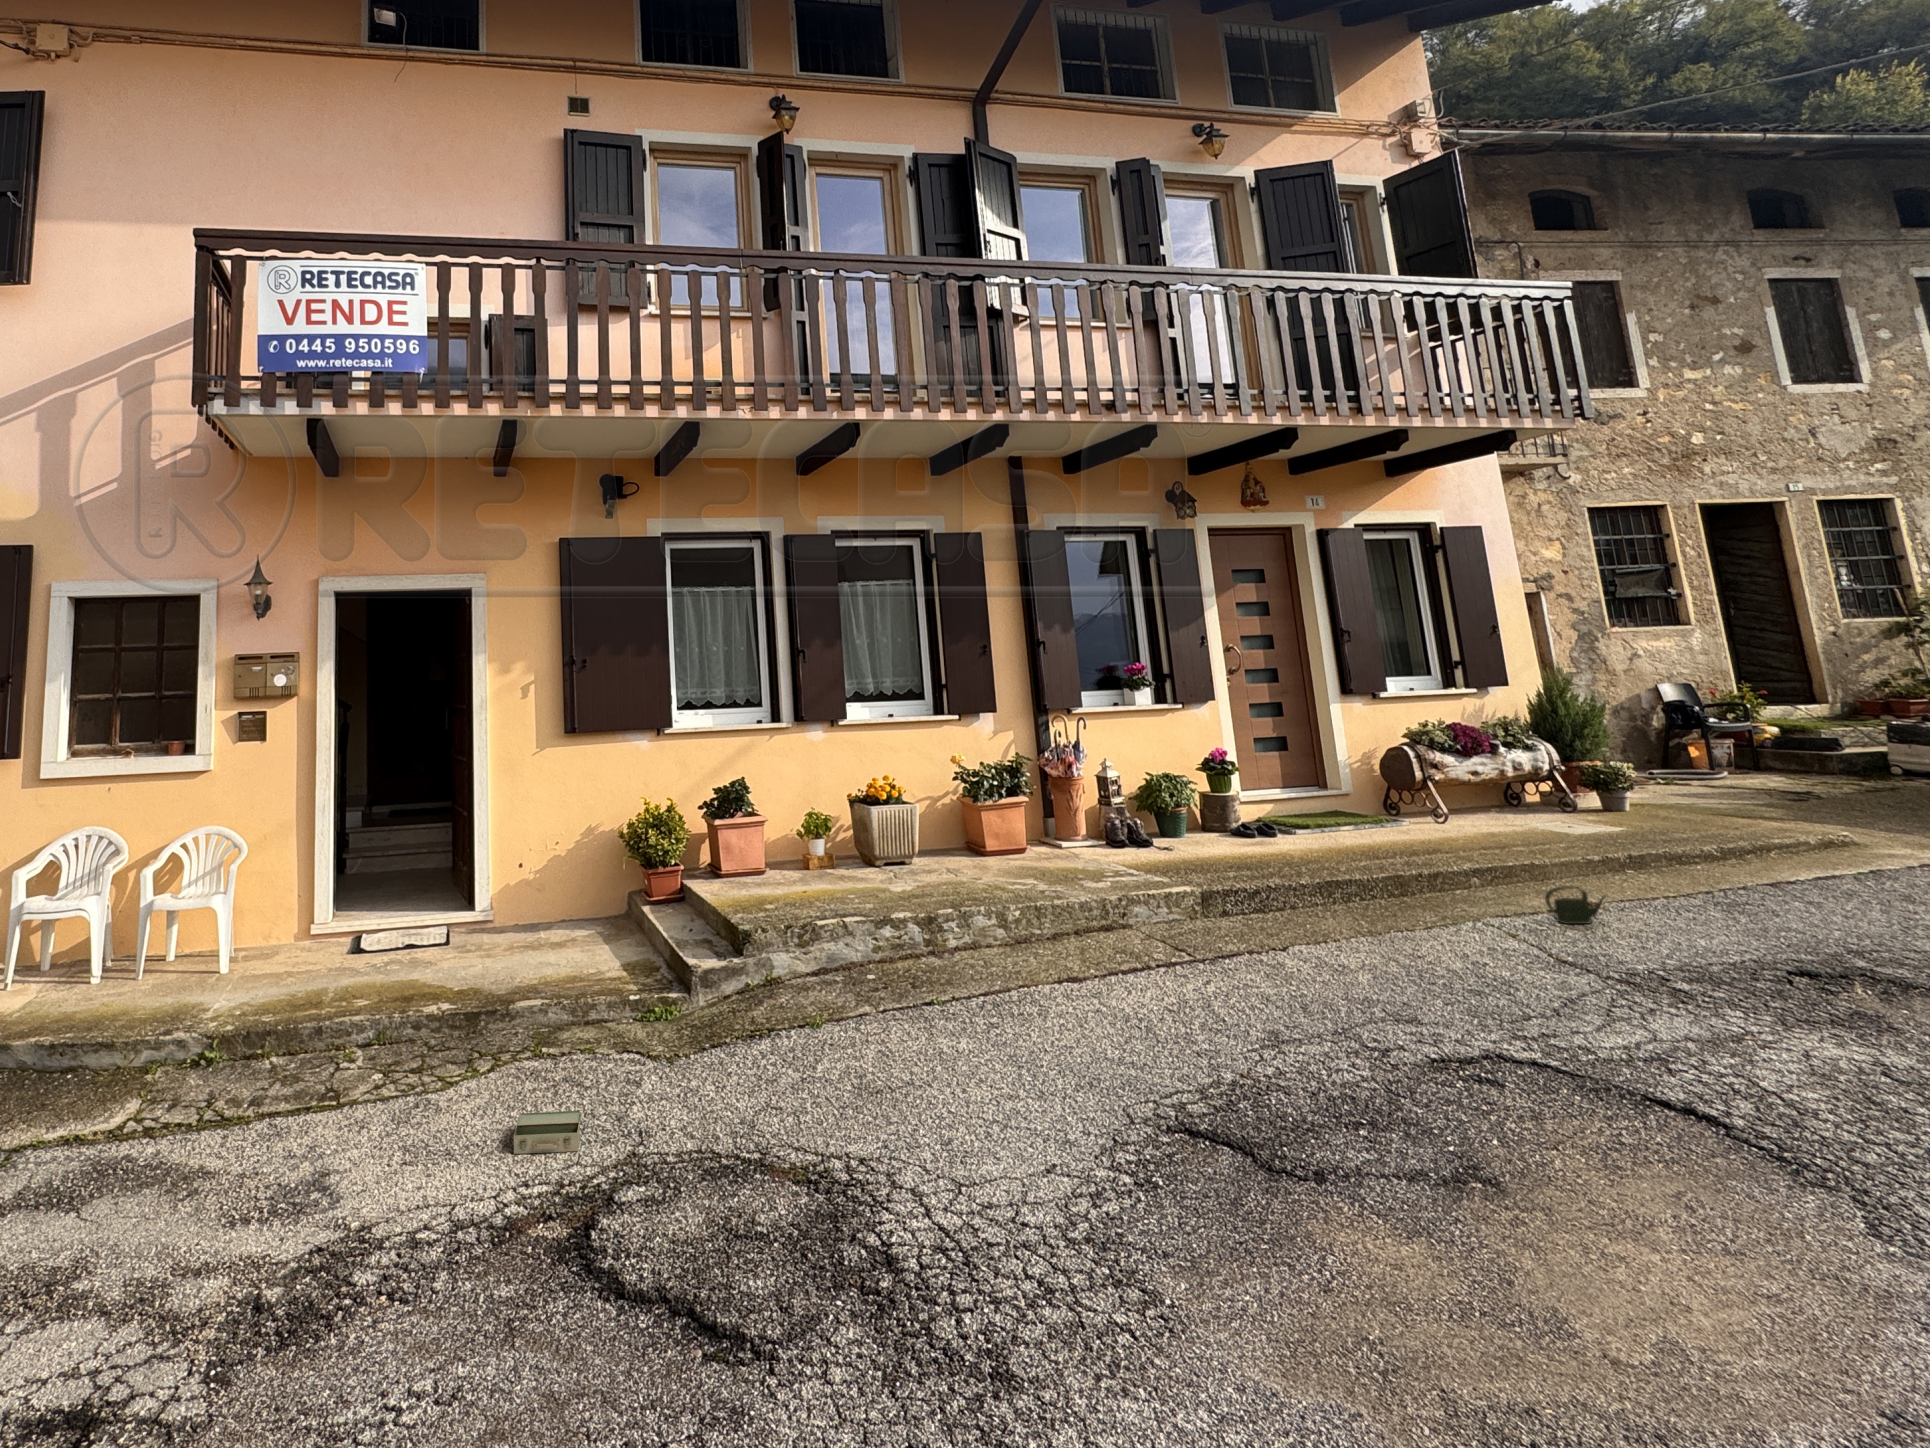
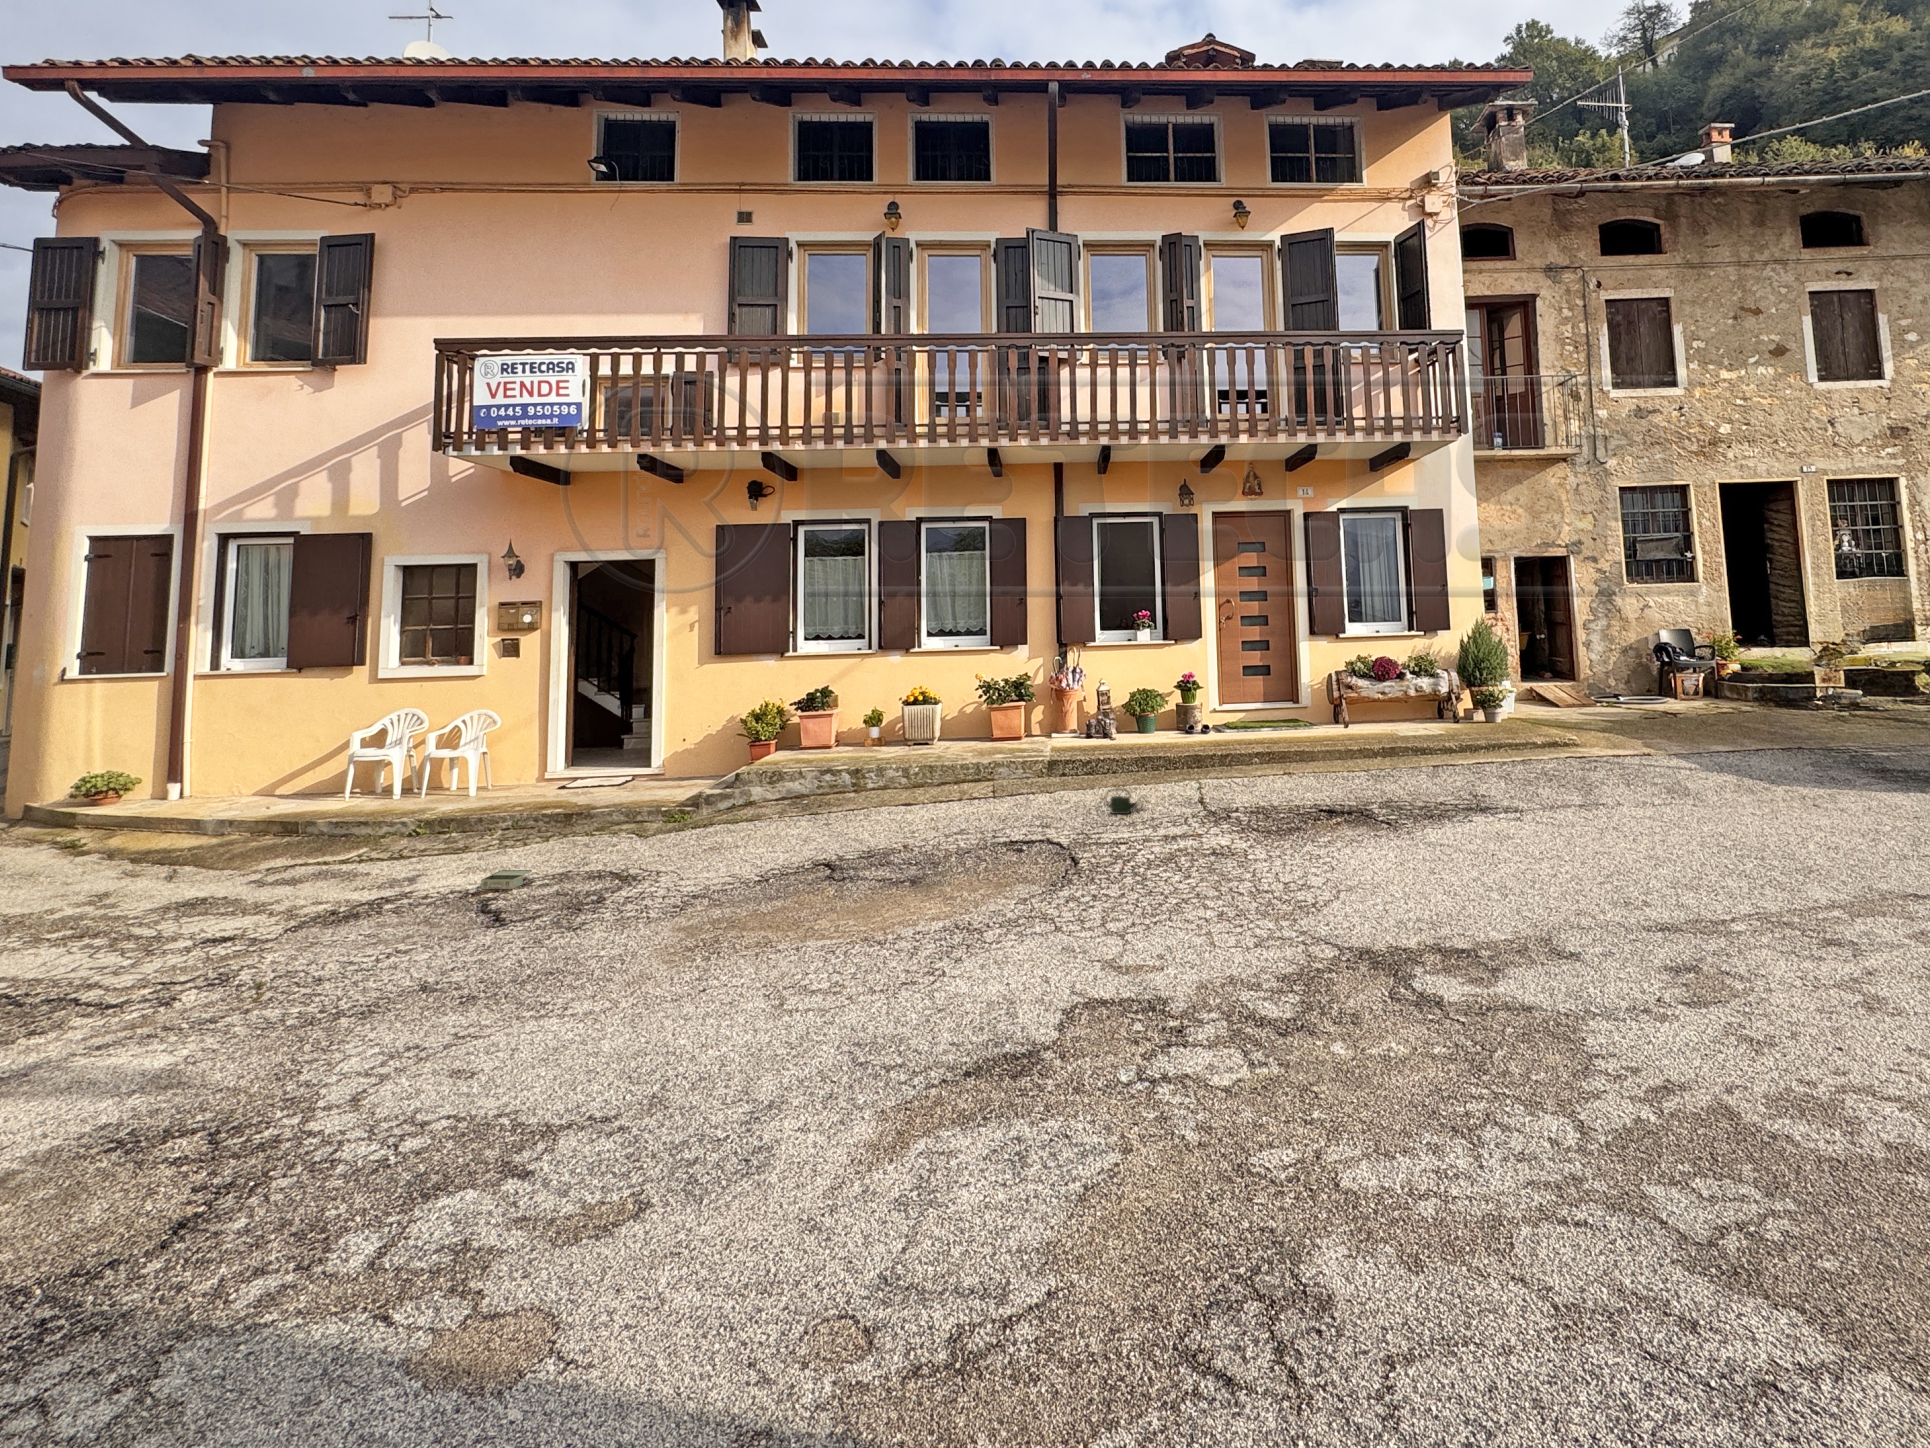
watering can: present [1545,886,1606,924] -> present [1106,788,1142,814]

